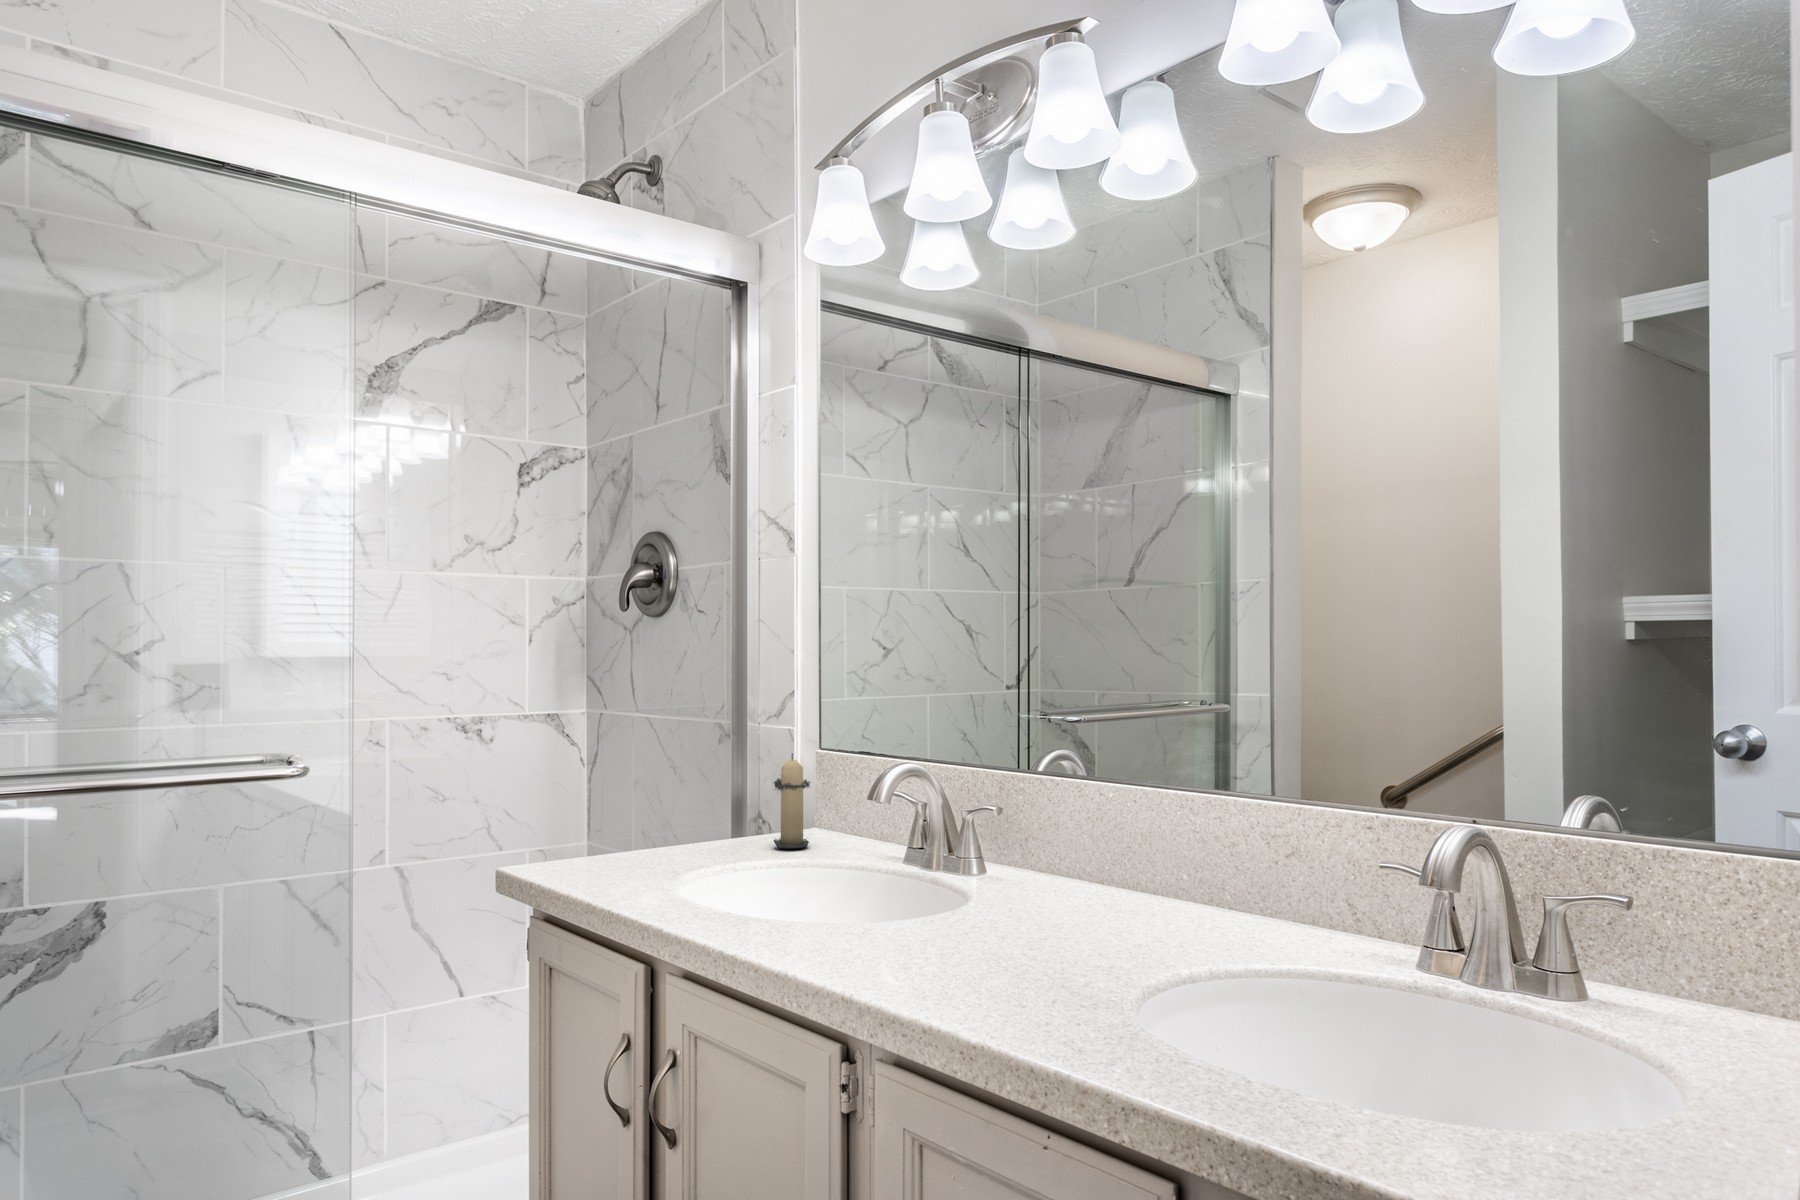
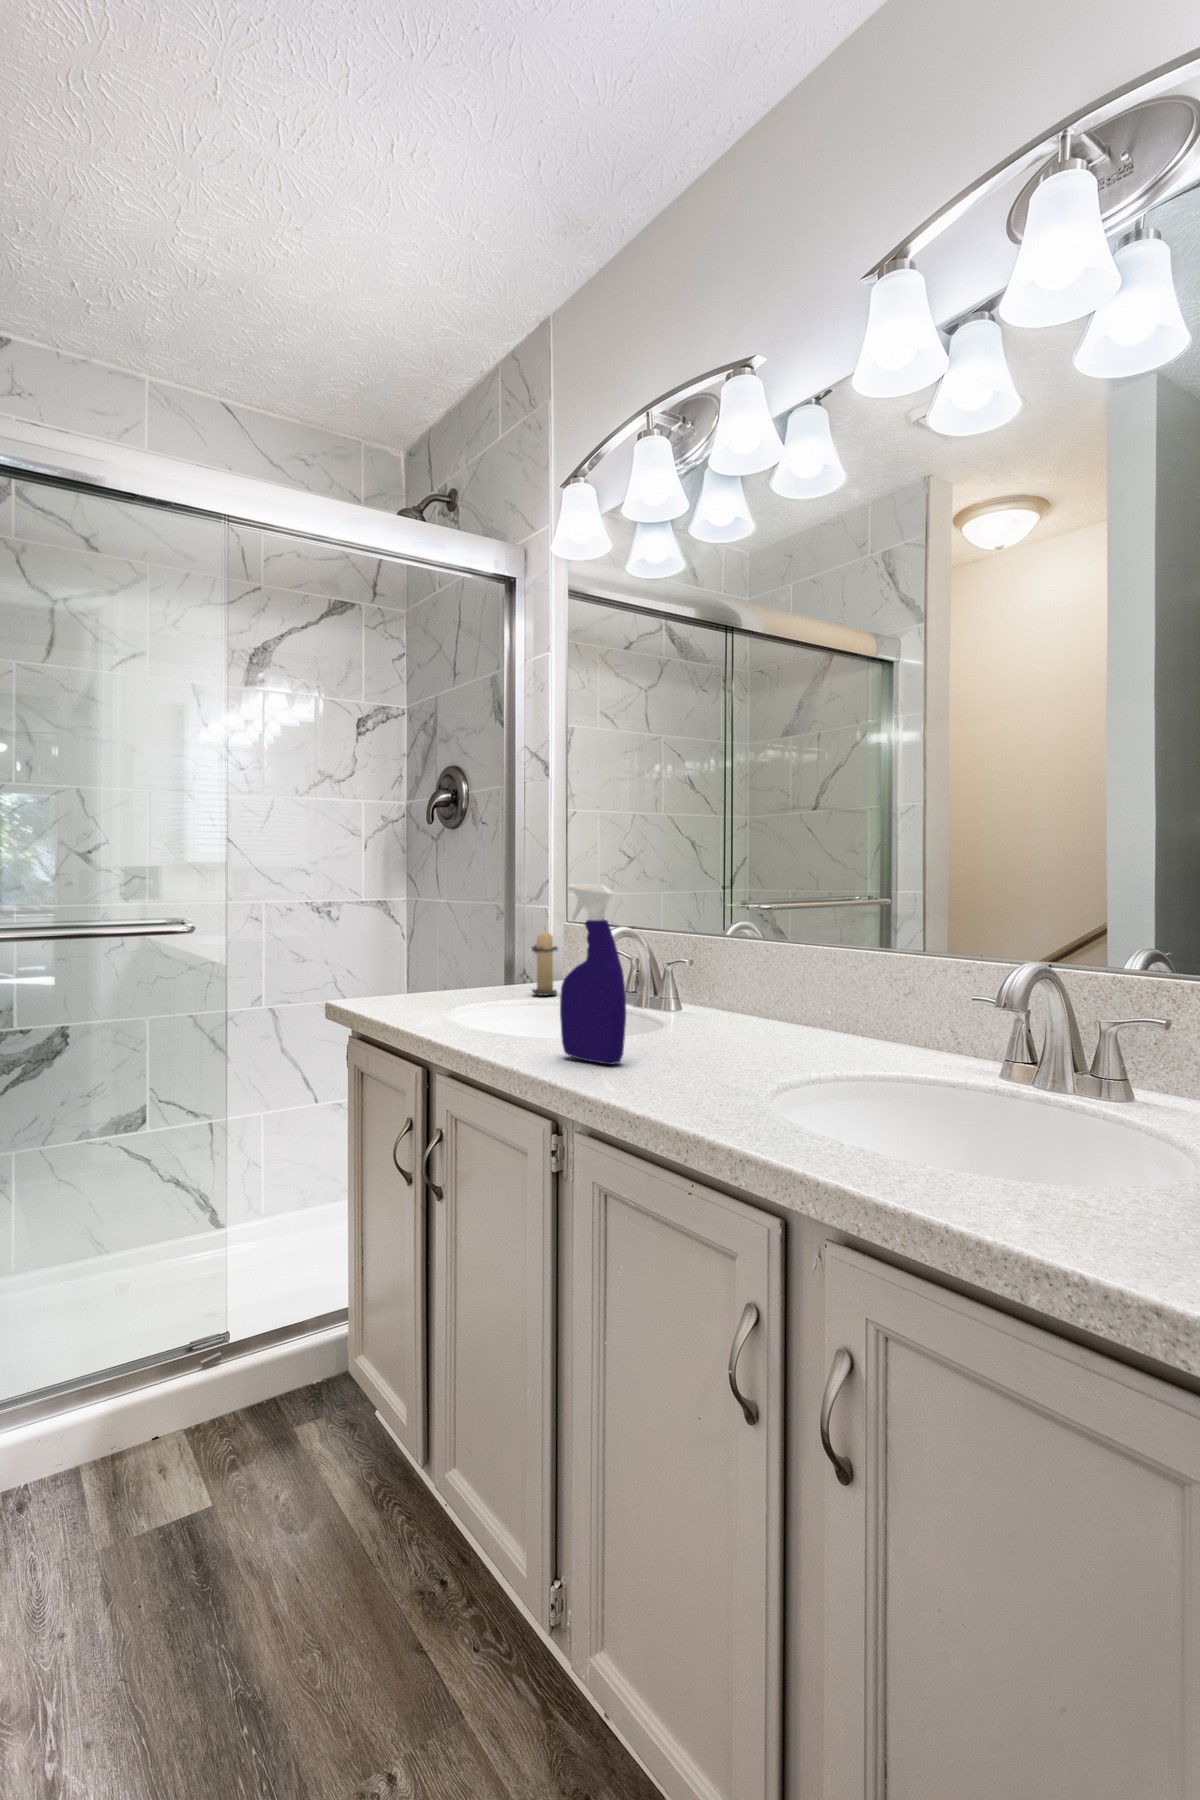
spray bottle: none [843,715,934,960] -> present [560,883,626,1065]

